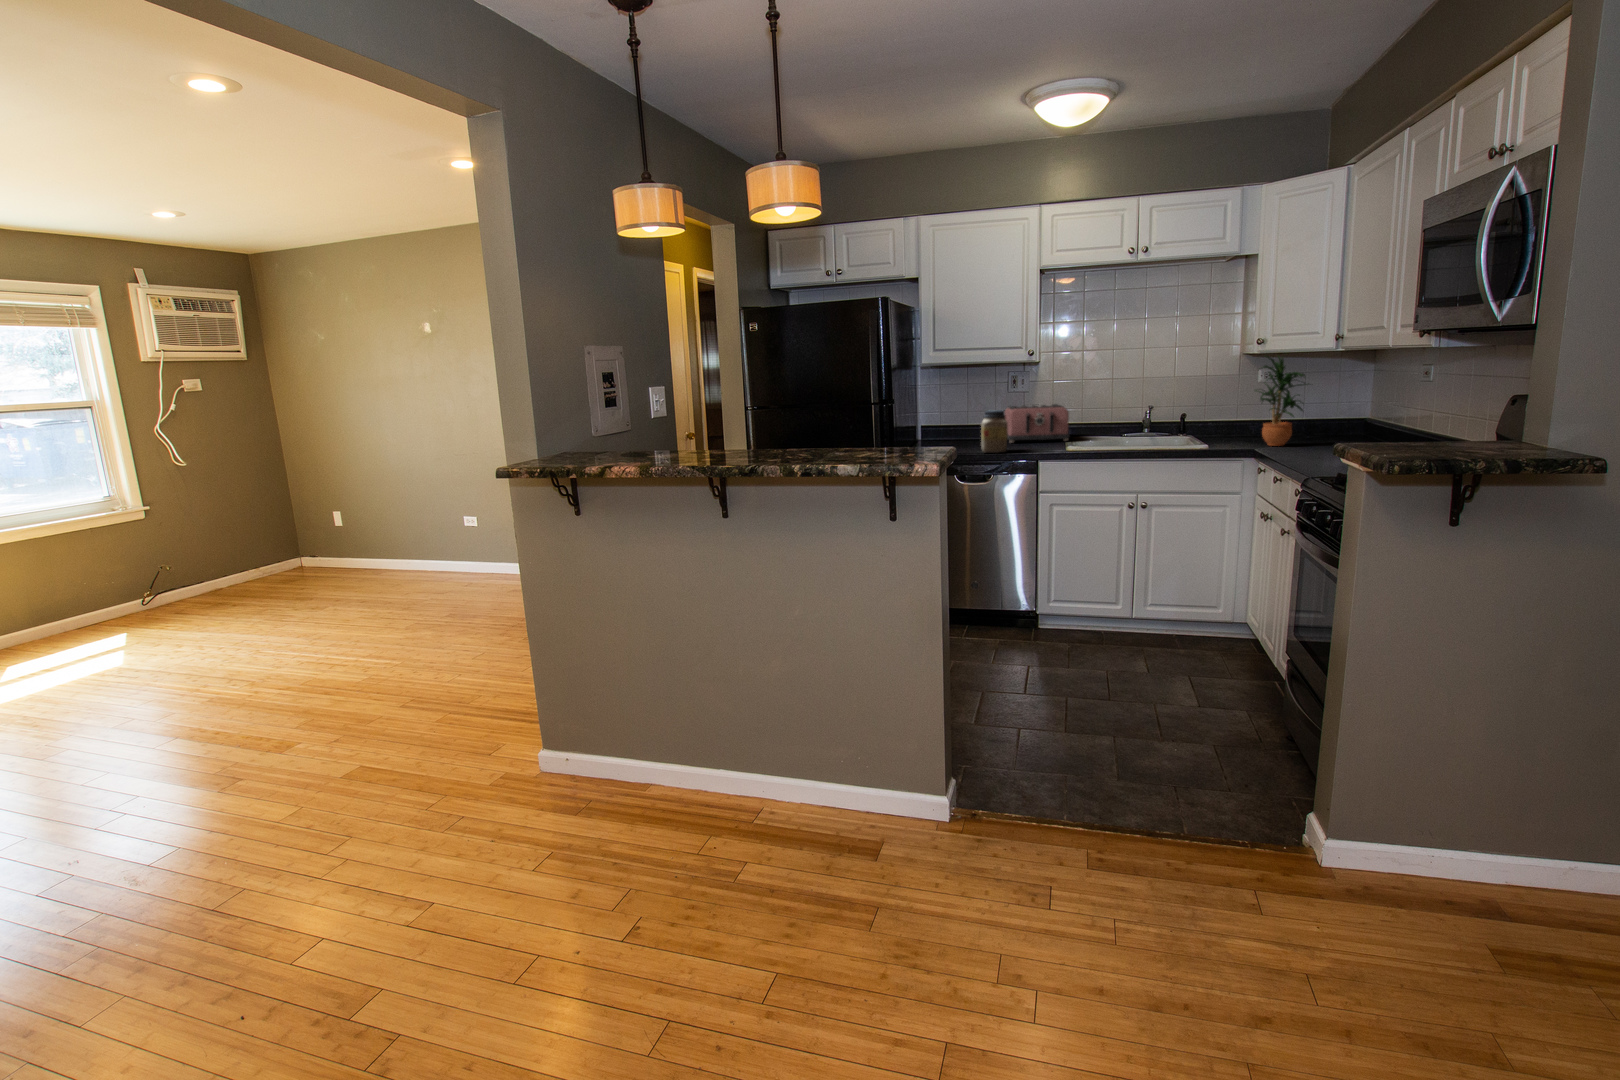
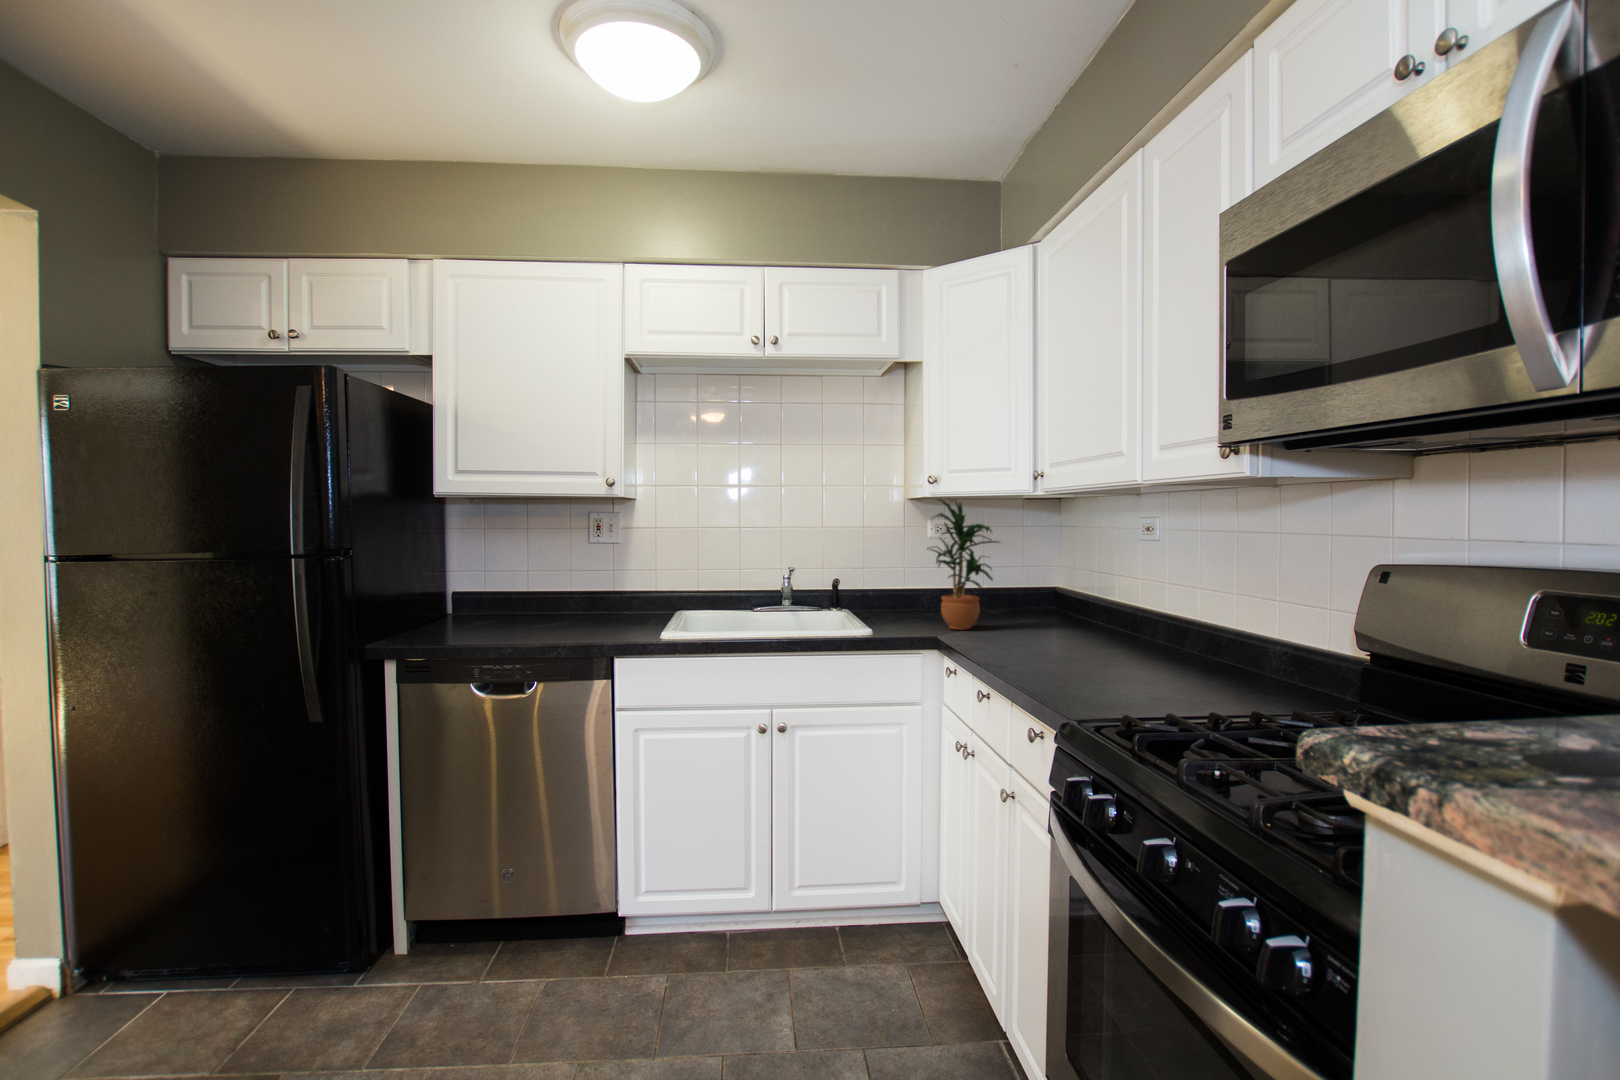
toaster: present [1005,404,1069,443] -> none [581,561,676,621]
jar: present [981,410,1008,453] -> none [519,570,563,644]

